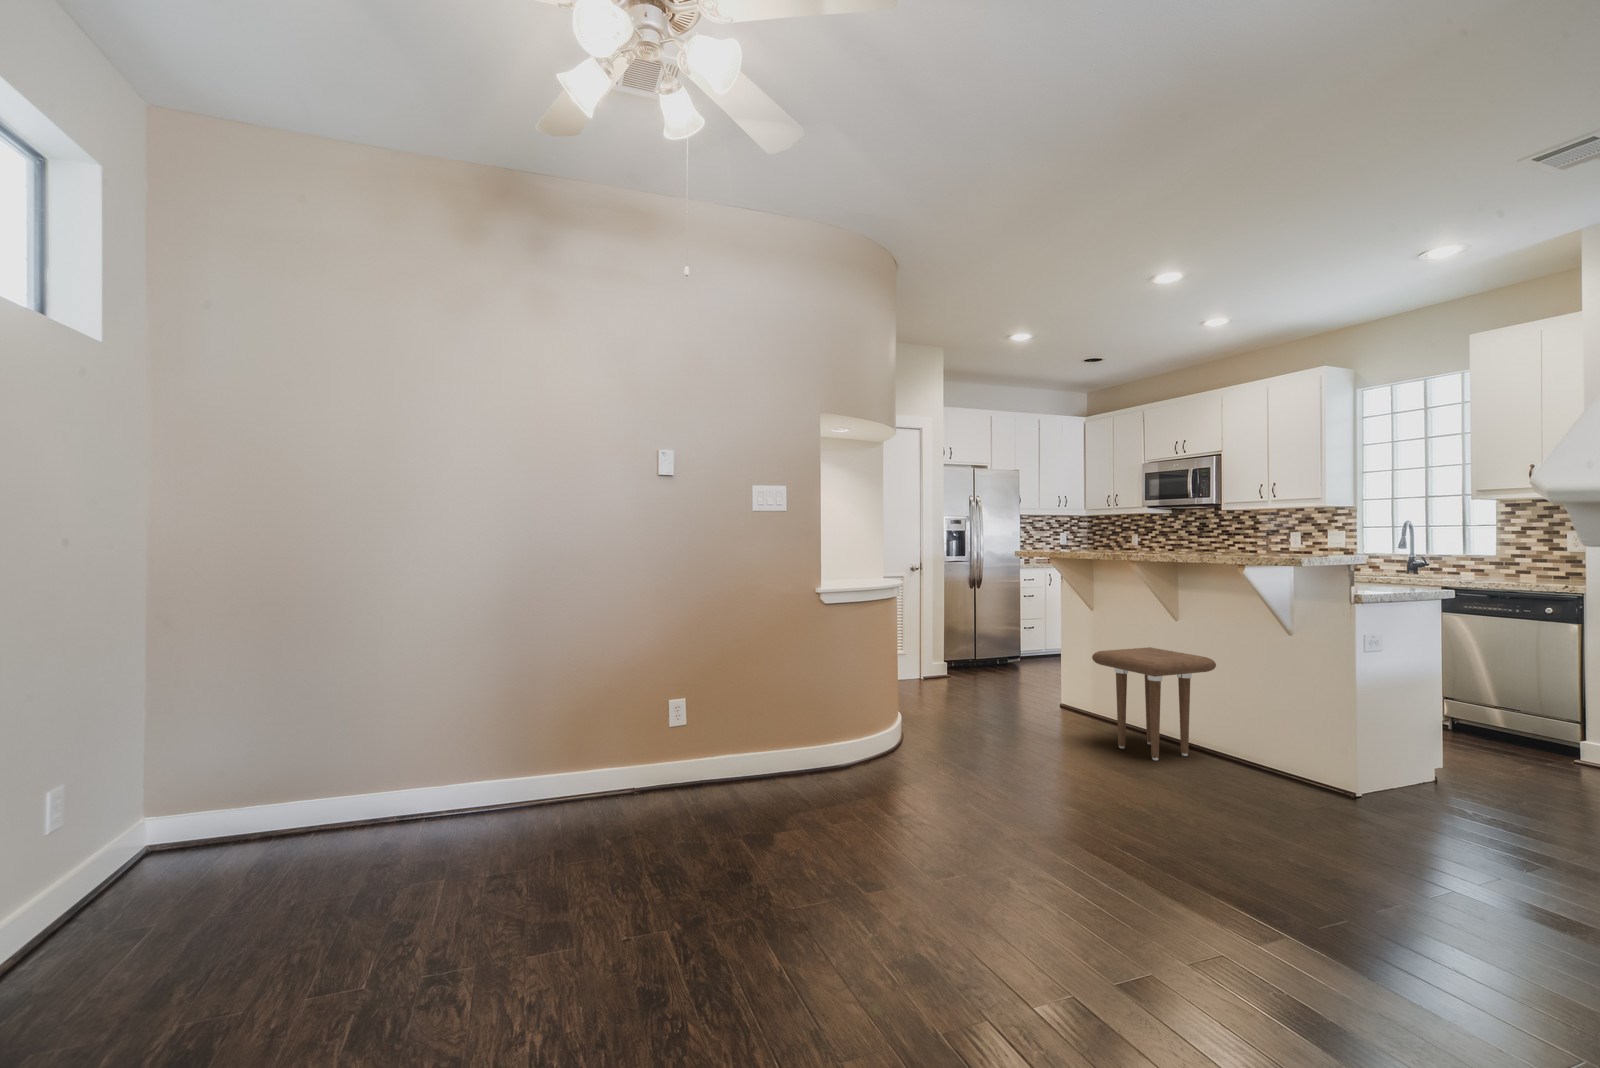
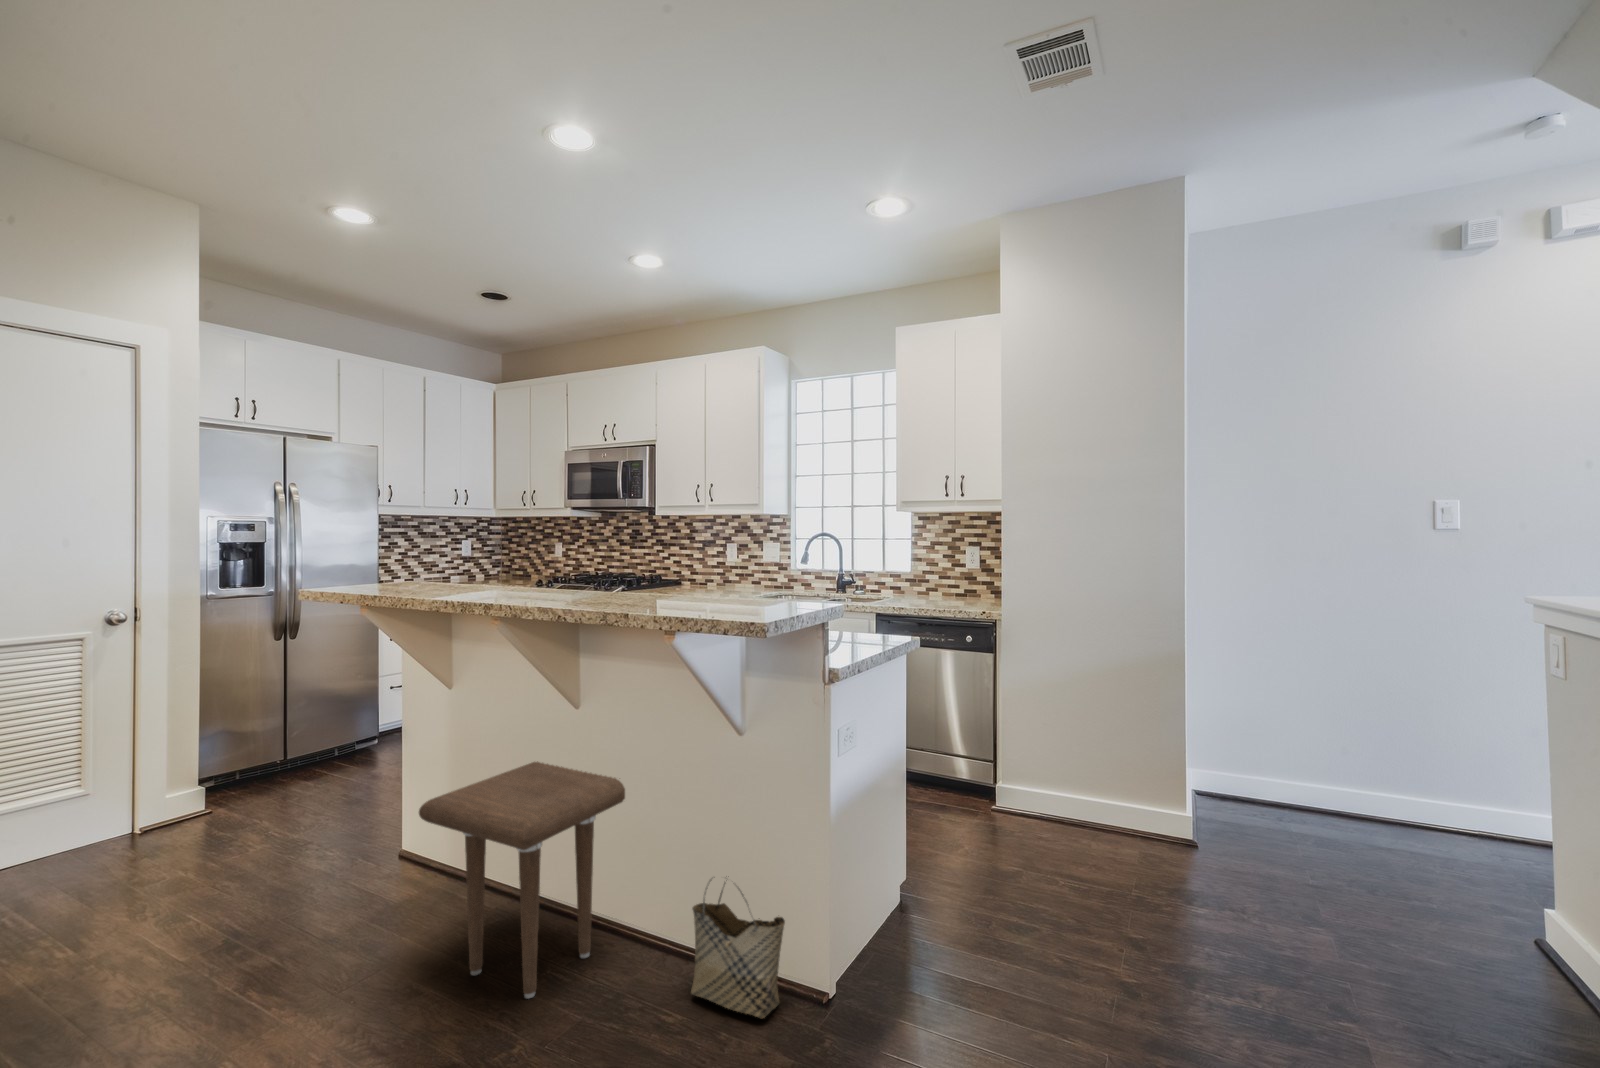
woven basket: none [1256,706,1324,793] -> present [691,879,785,1018]

